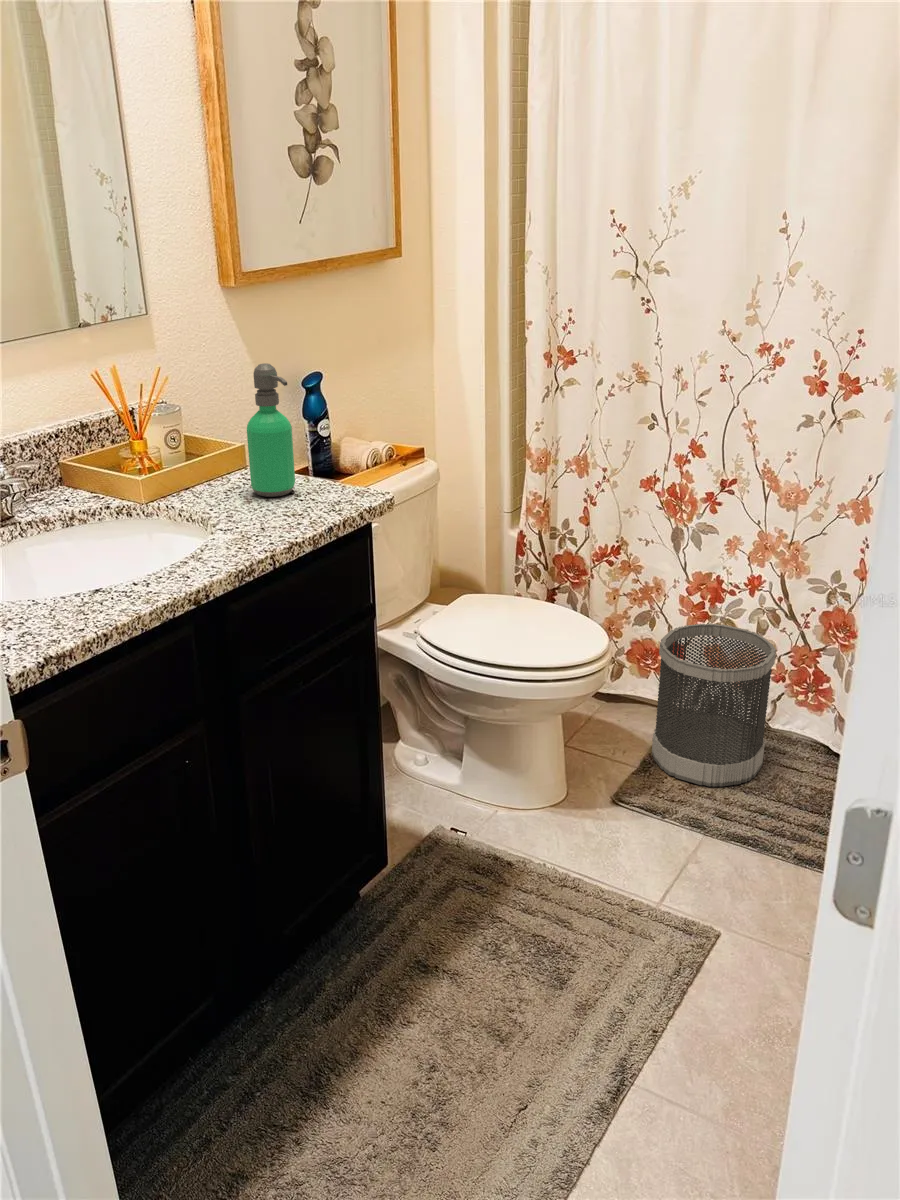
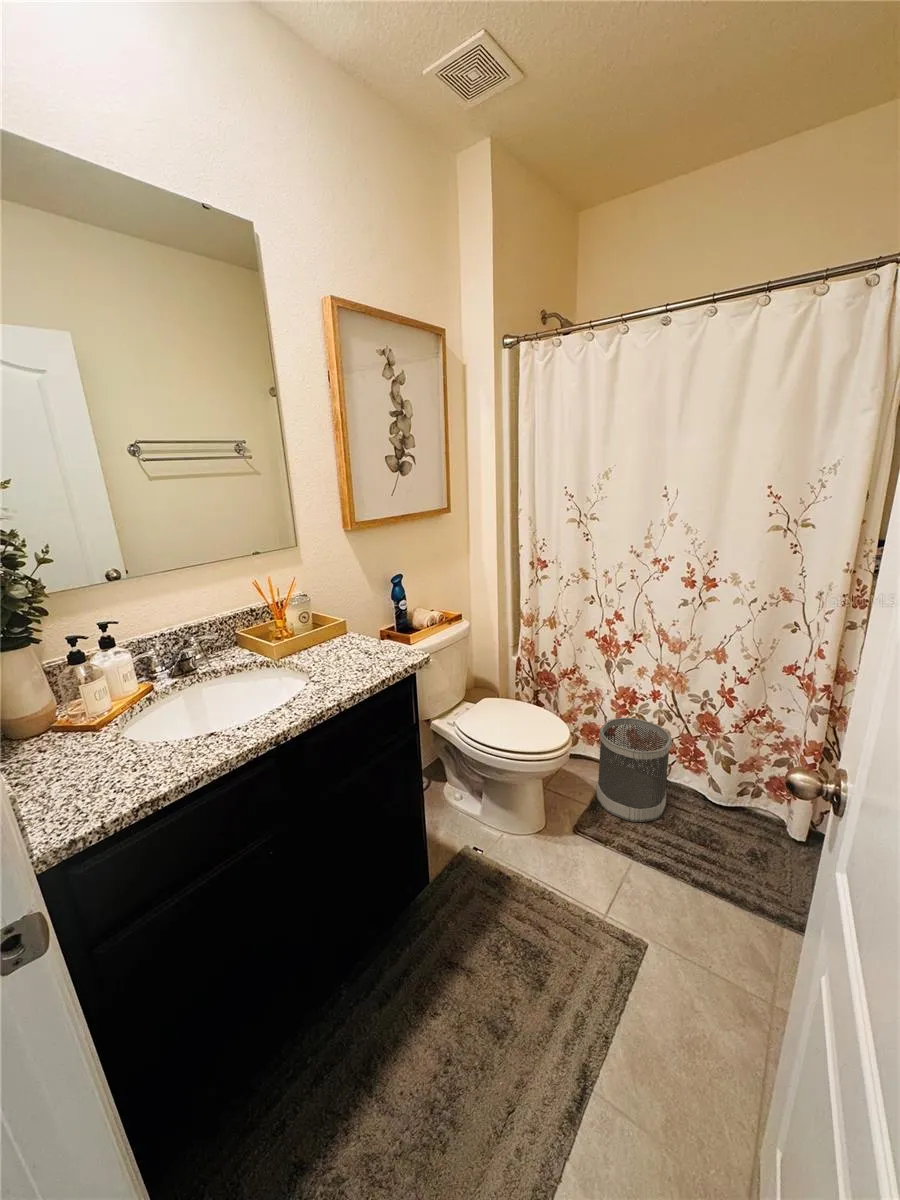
soap dispenser: present [247,363,295,497] -> none [341,576,371,656]

